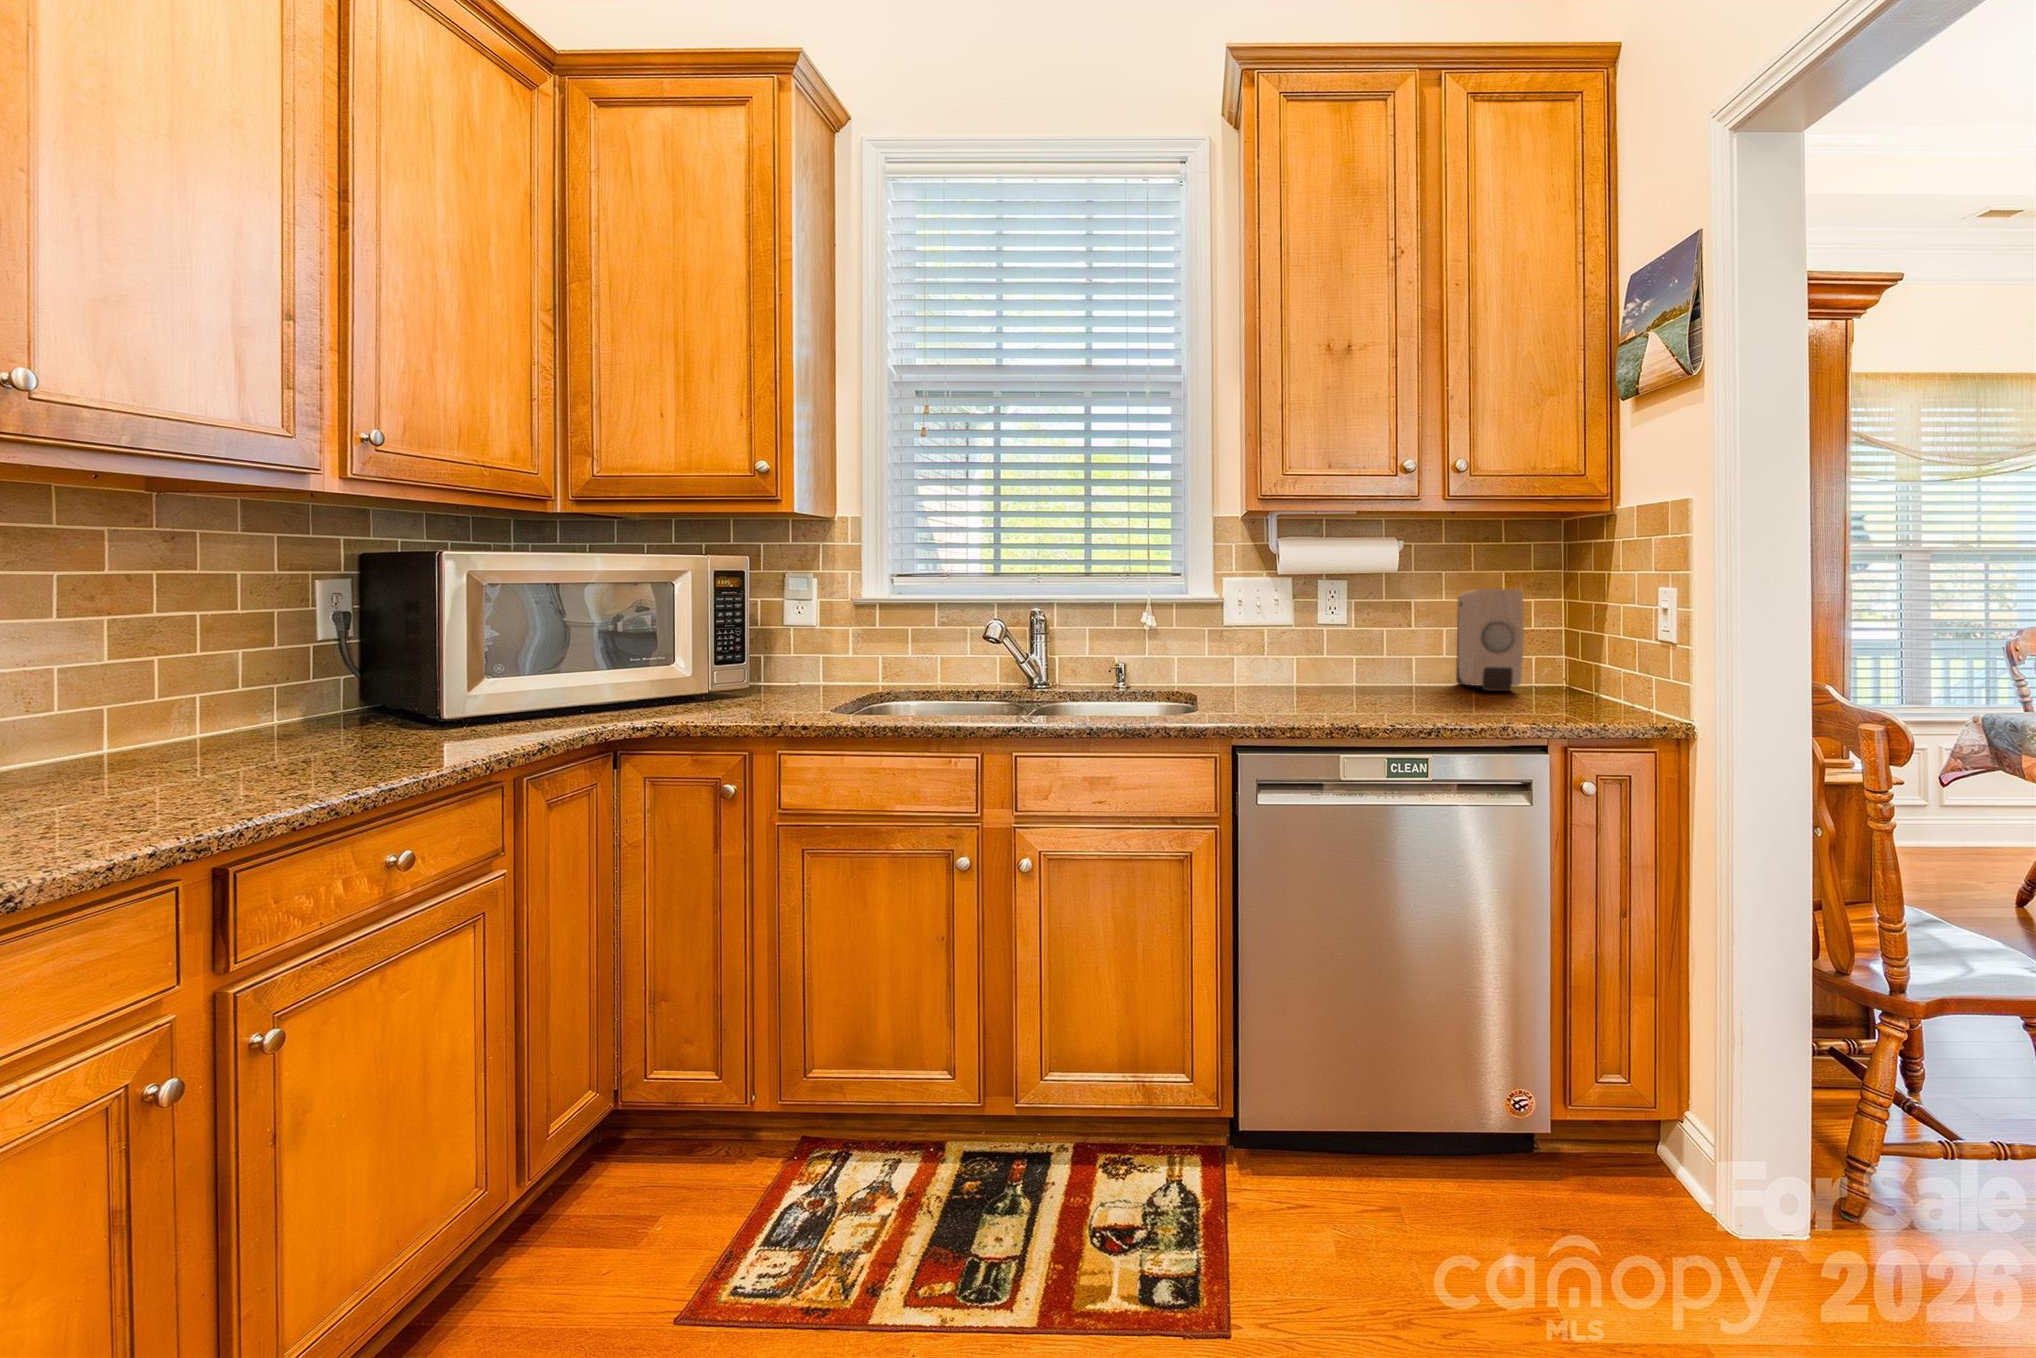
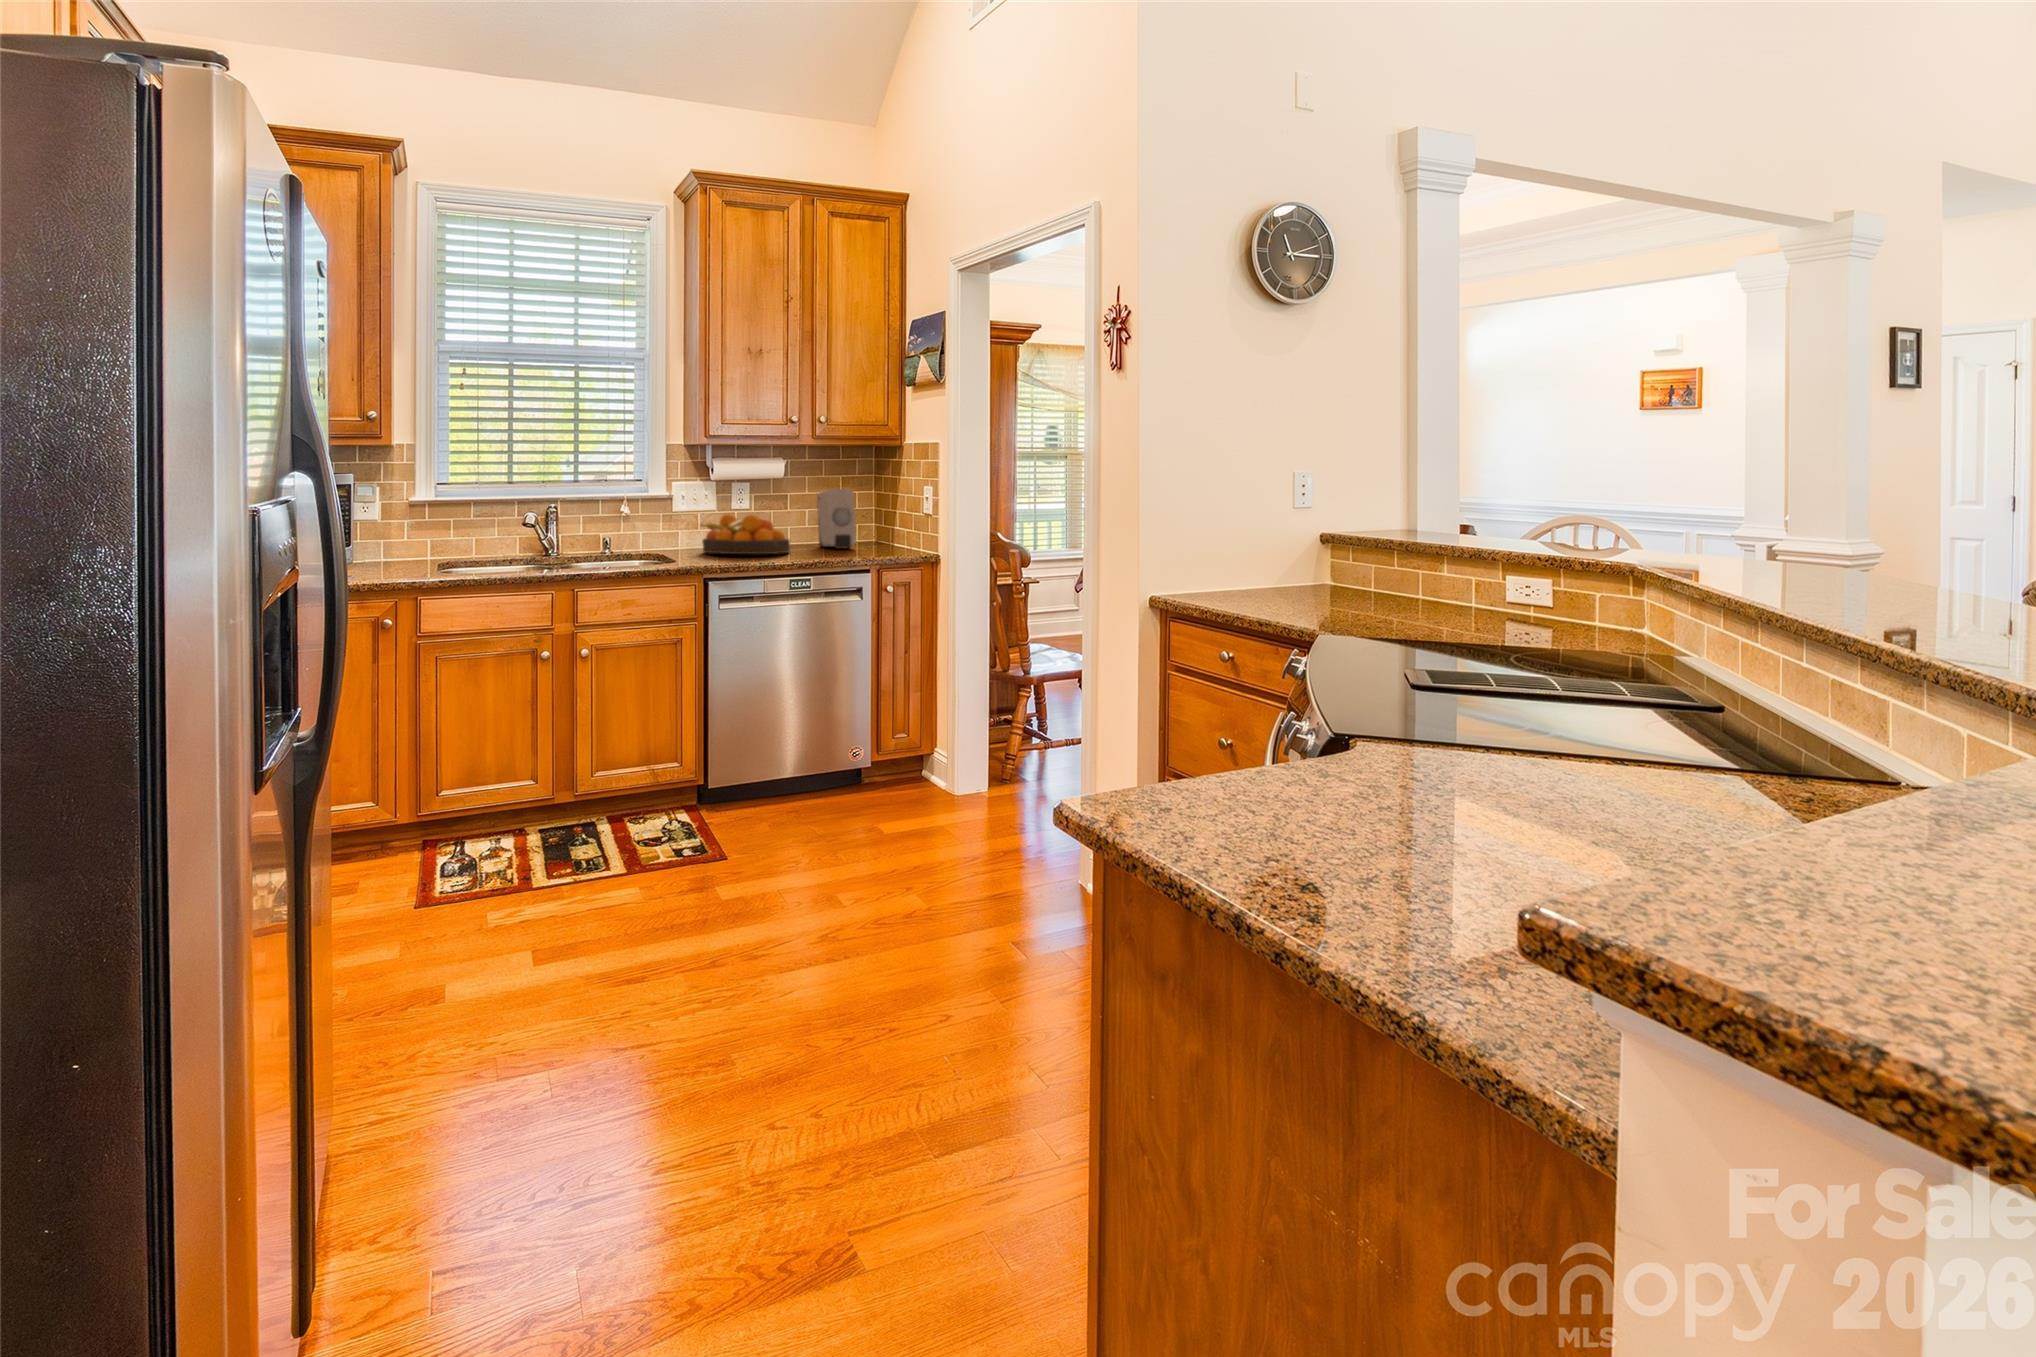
fruit bowl: none [1256,628,1402,699] -> present [701,514,790,554]

